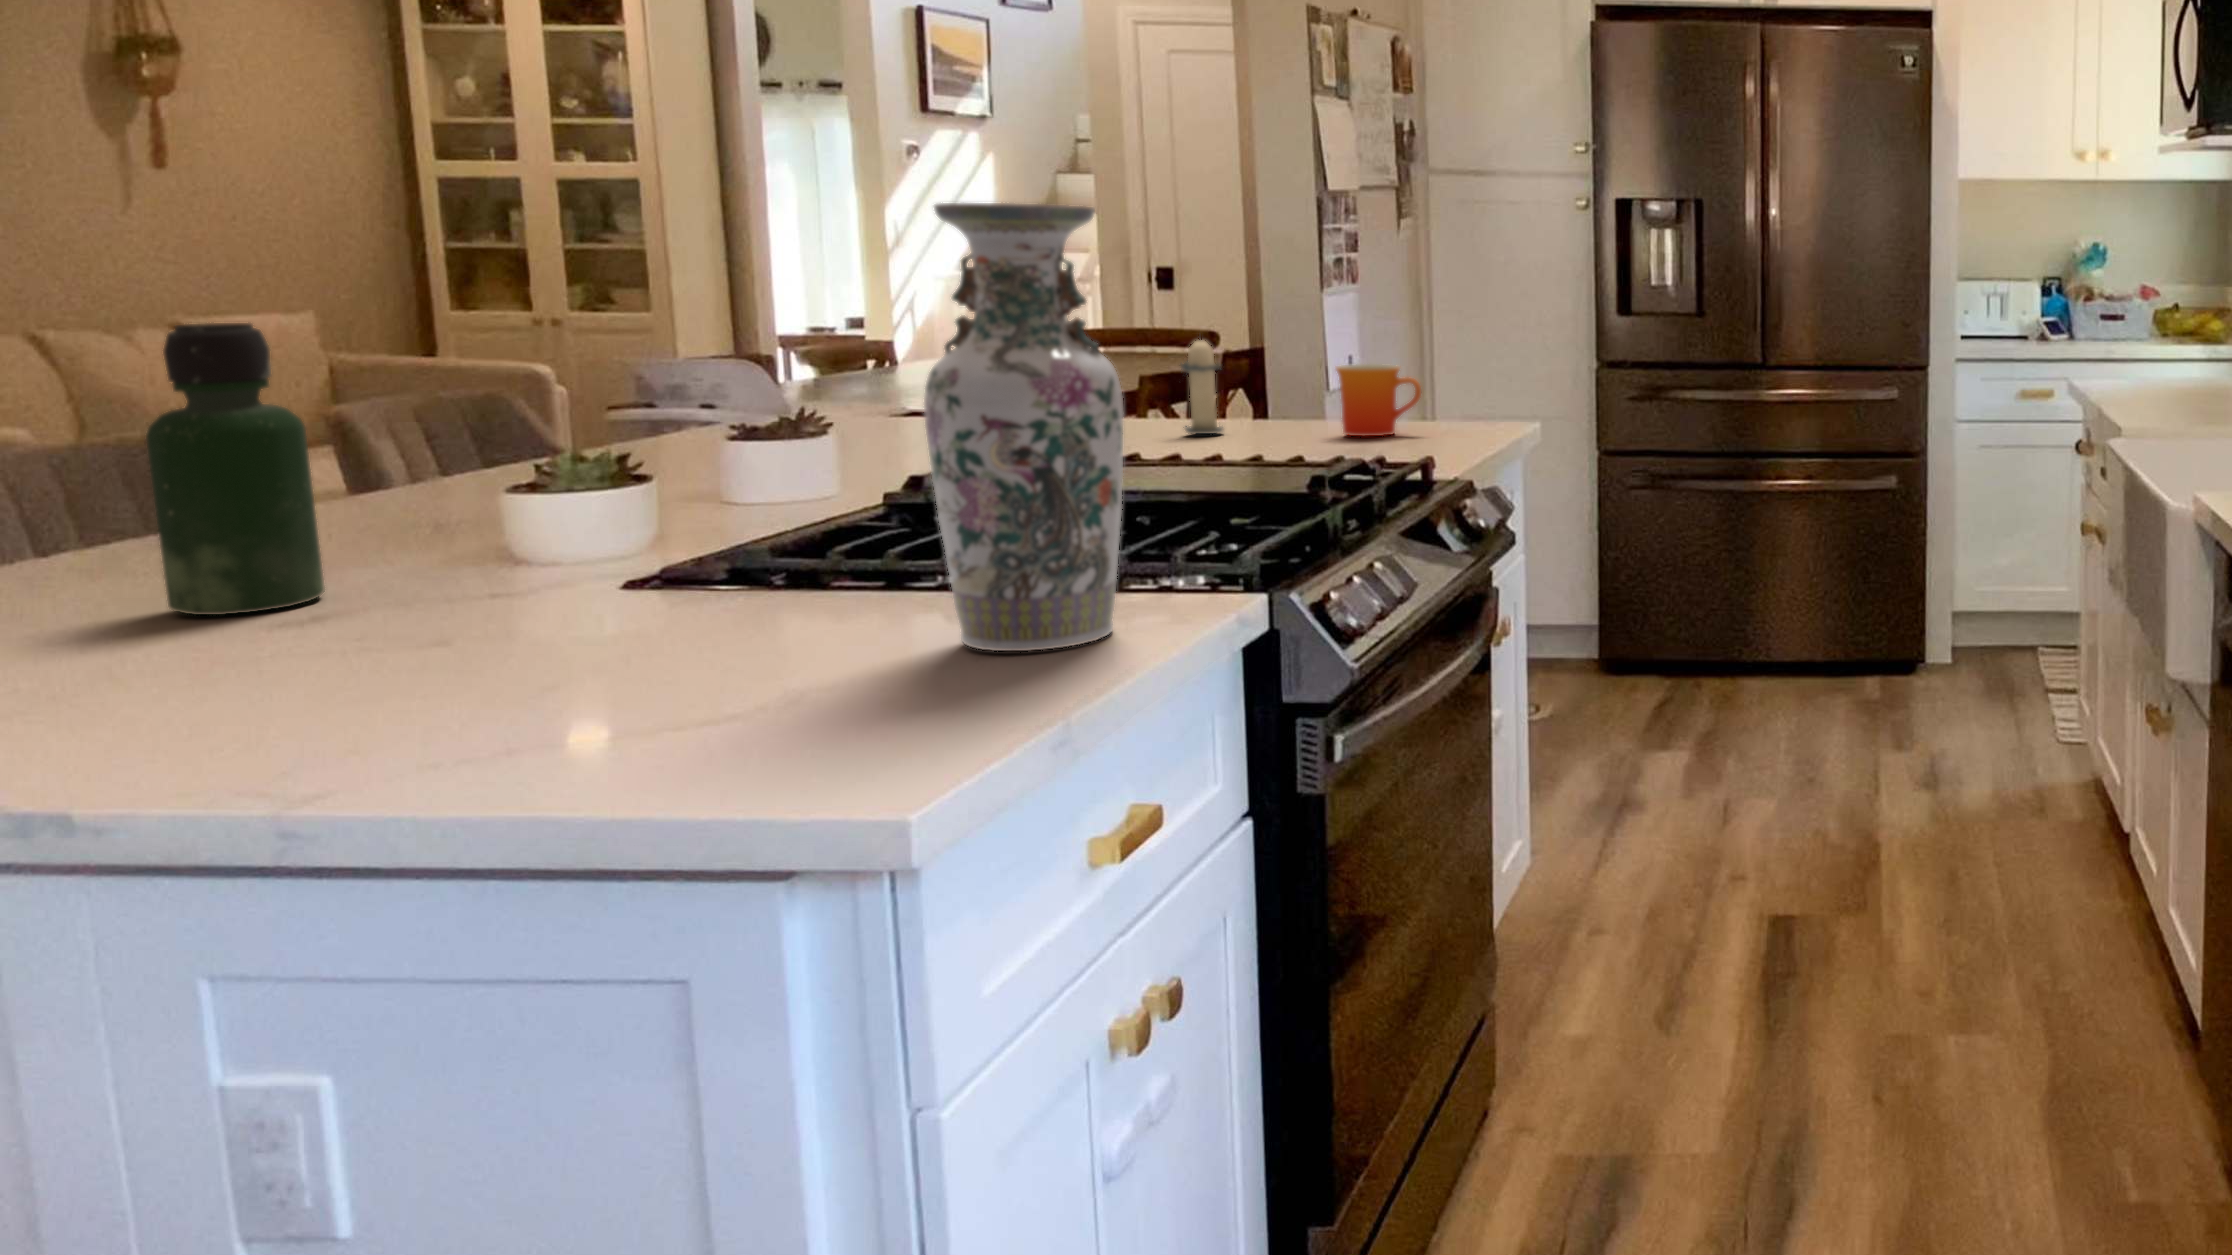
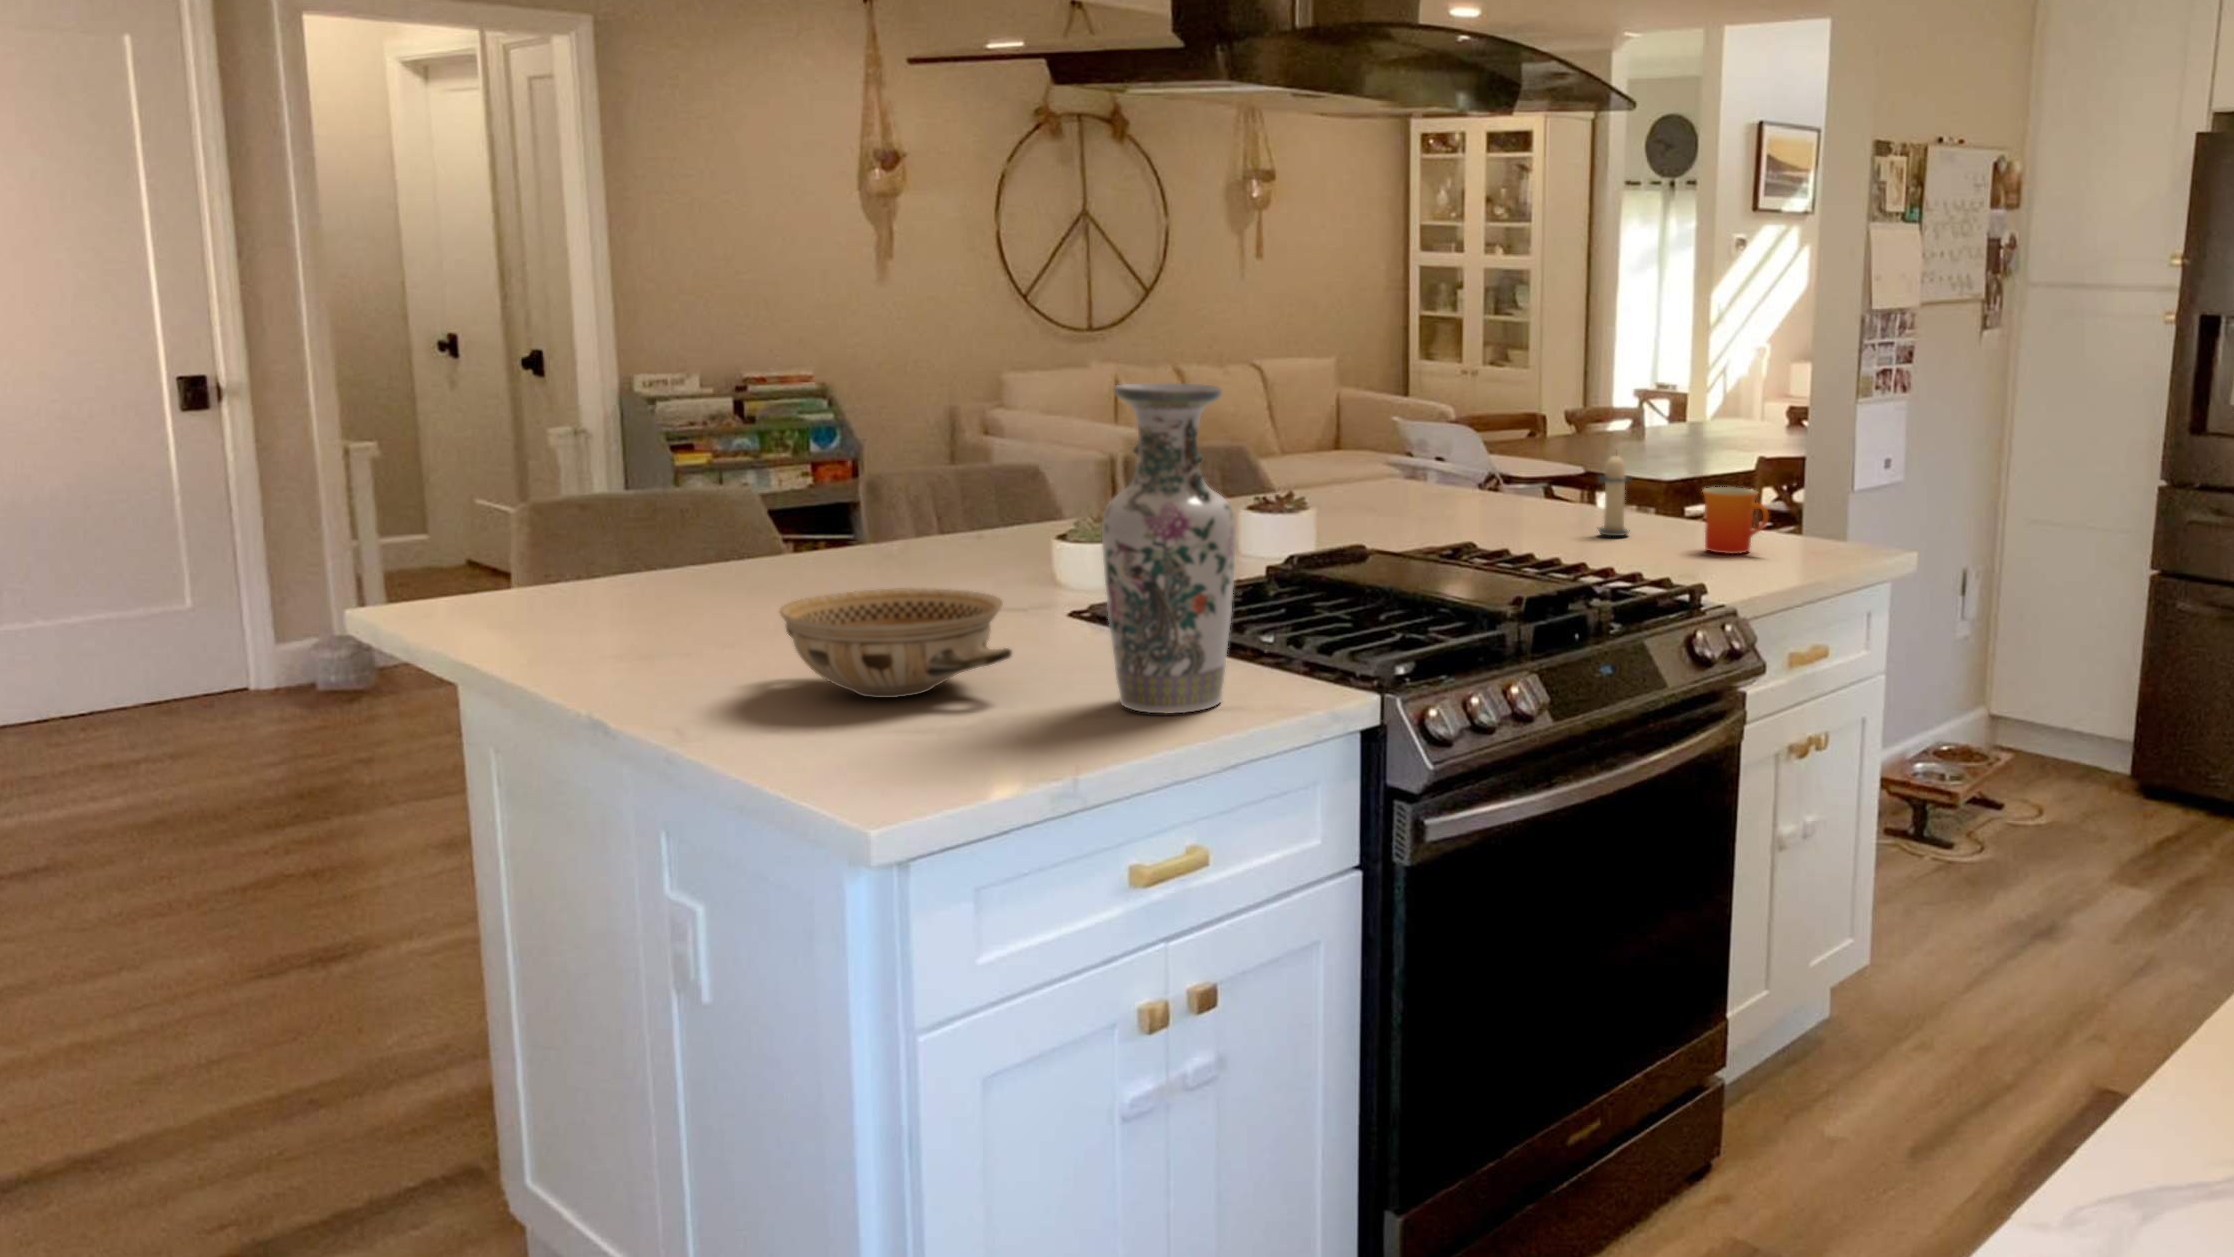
bottle: present [146,323,325,615] -> none [863,426,945,607]
ceramic bowl: none [256,536,775,709] -> present [780,588,1012,698]

